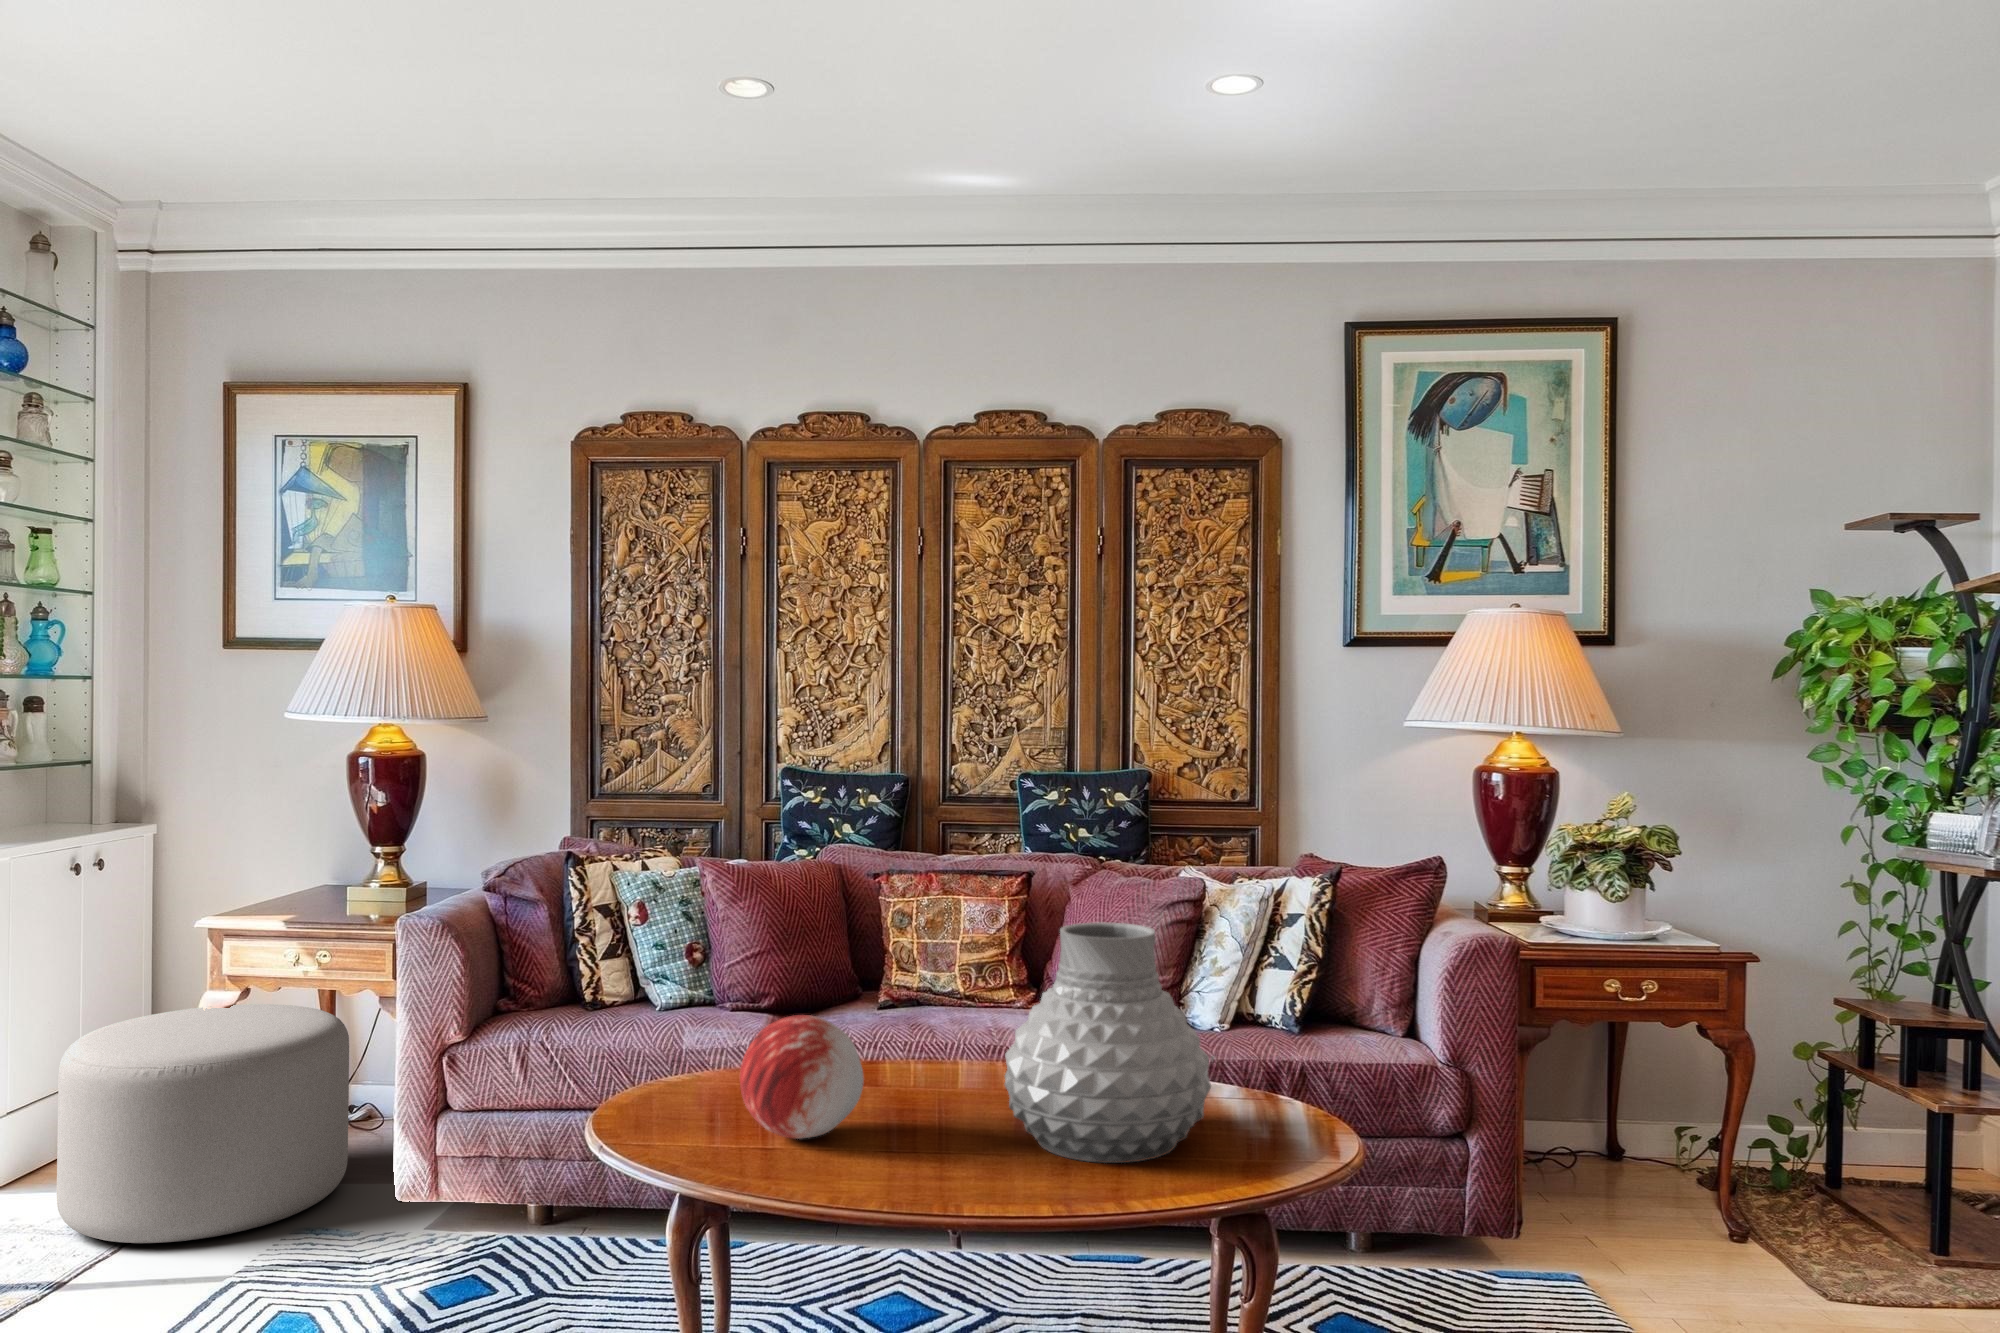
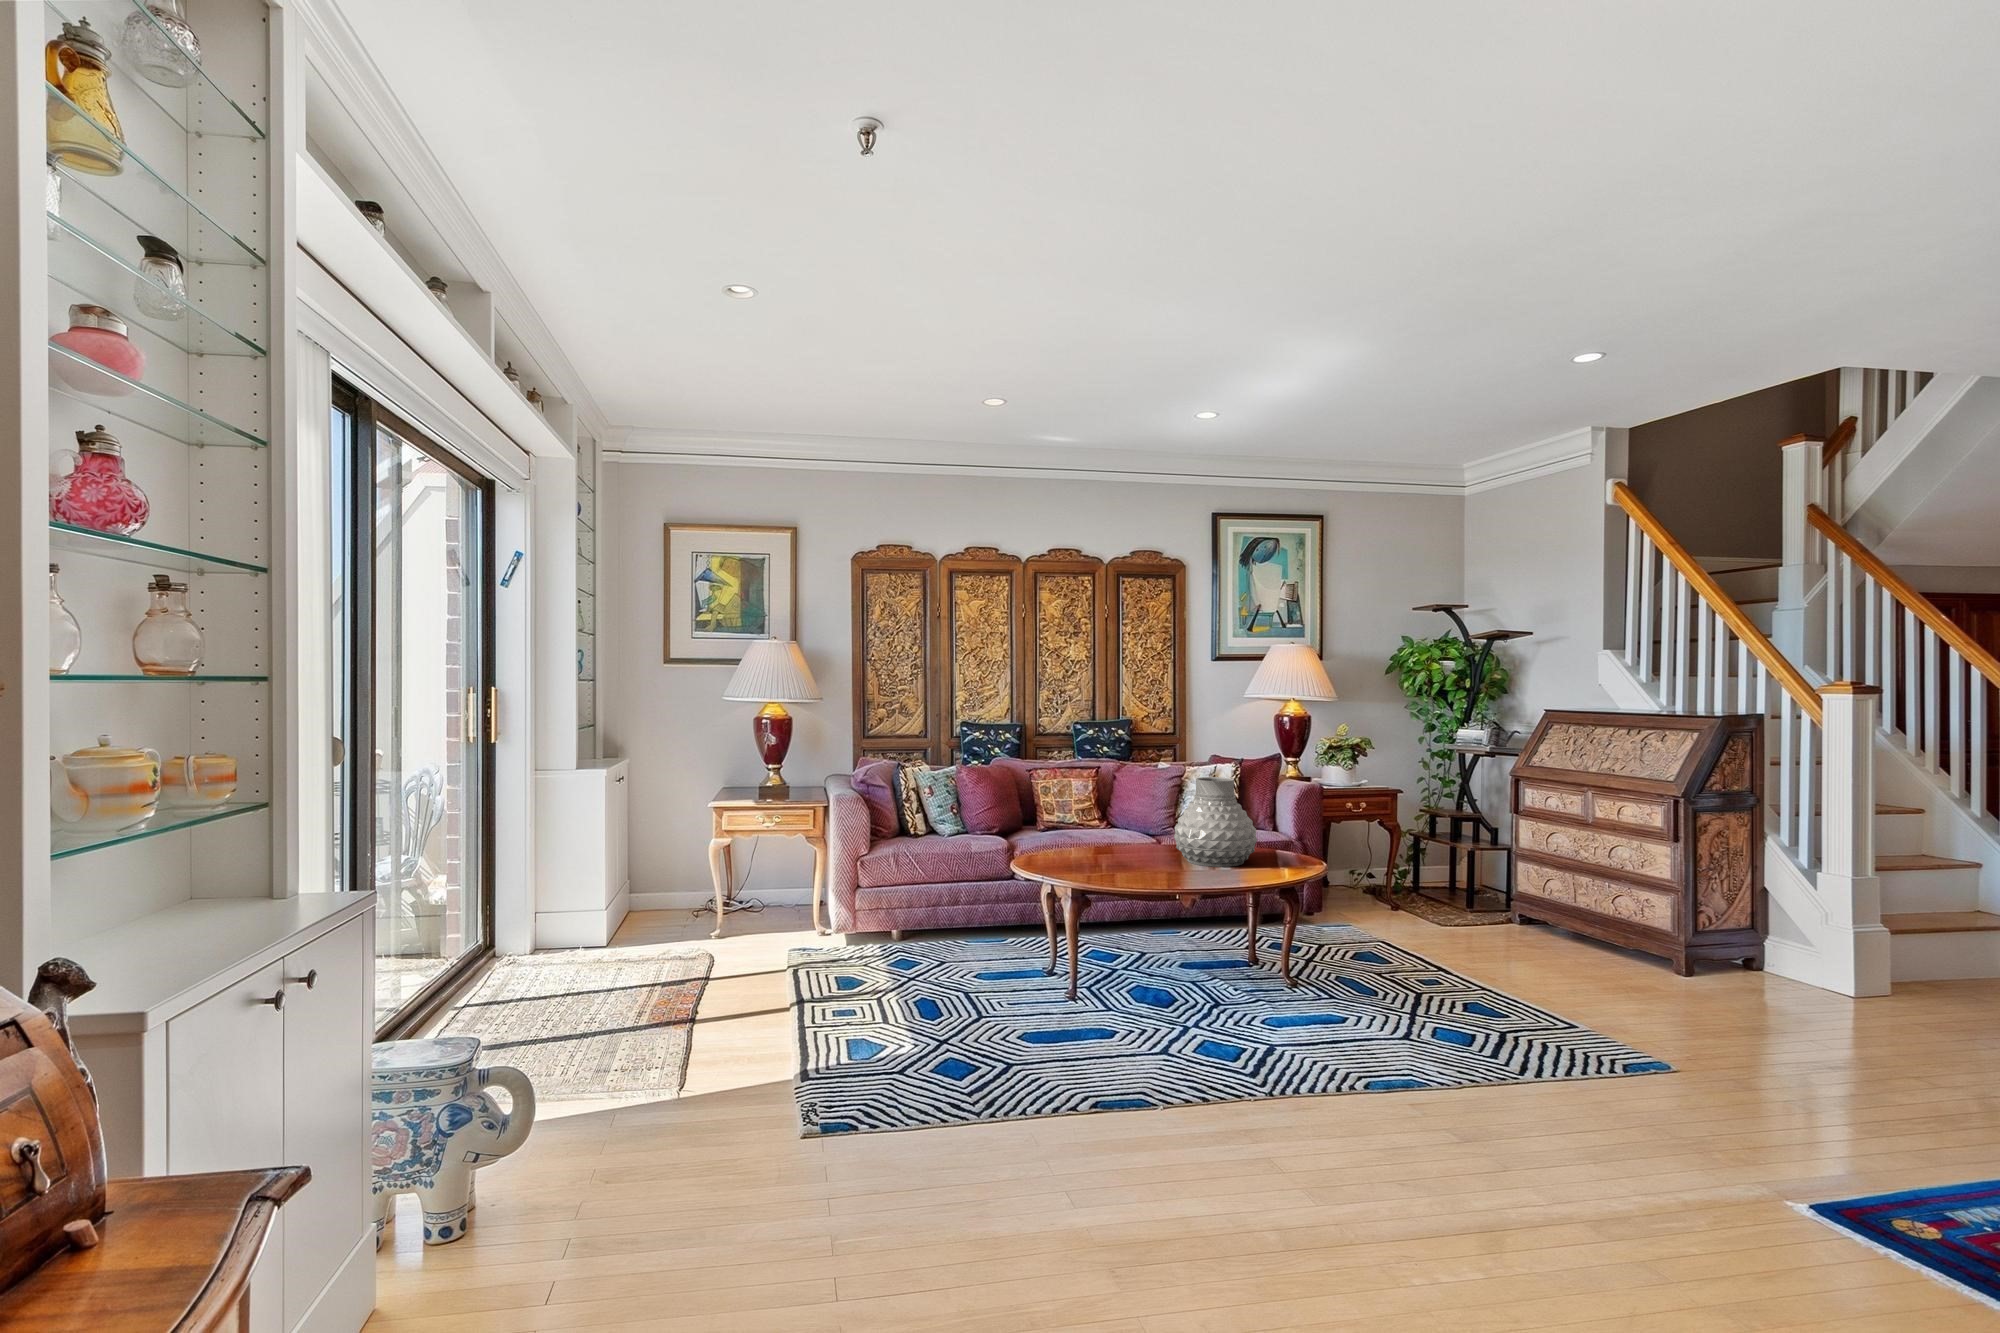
ottoman: present [57,1004,349,1243] -> none [661,845,791,955]
decorative orb: present [740,1015,864,1139] -> none [1076,818,1124,867]

